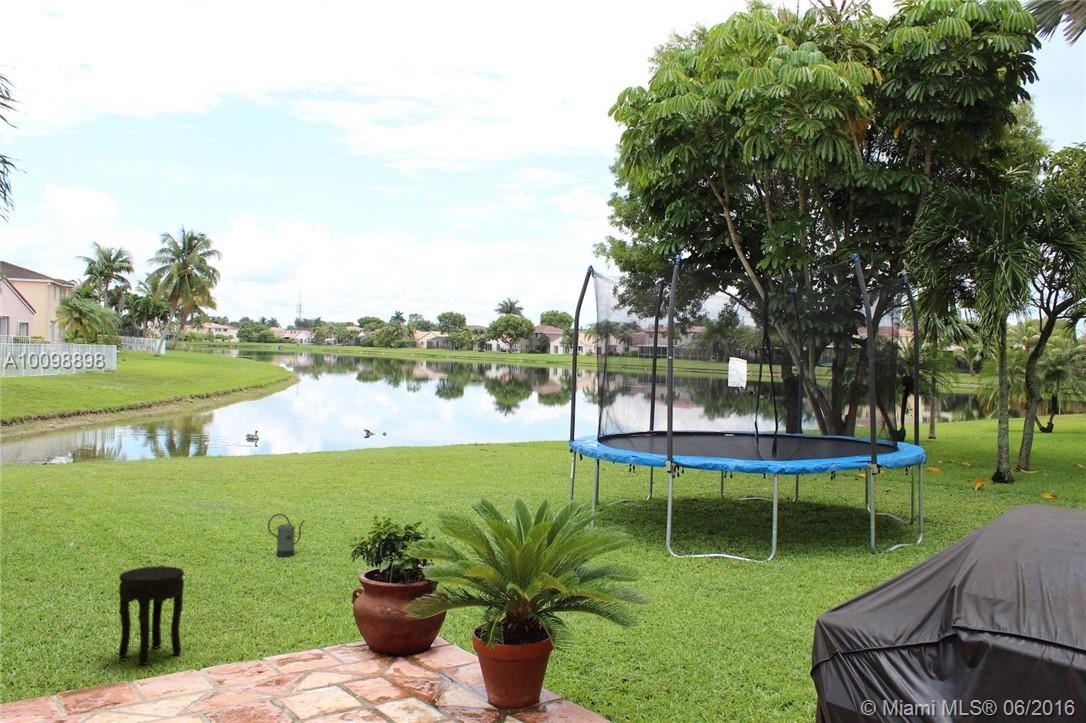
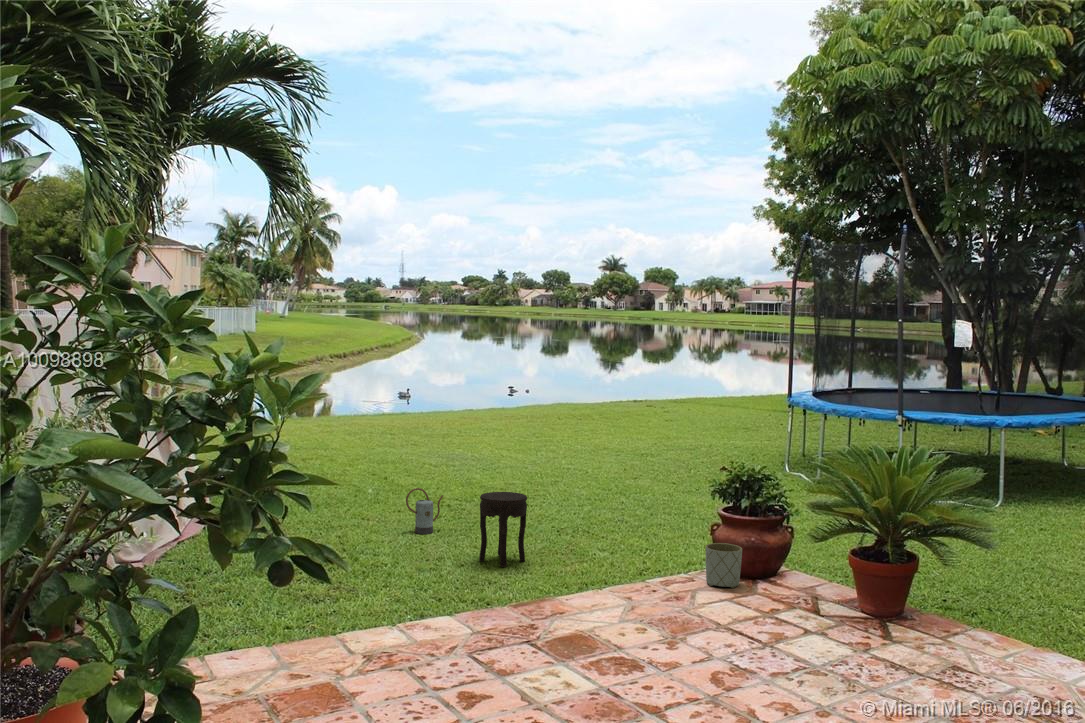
watering can: present [268,514,304,557] -> present [406,488,443,534]
planter: none [386,628,432,687] -> present [706,543,742,588]

